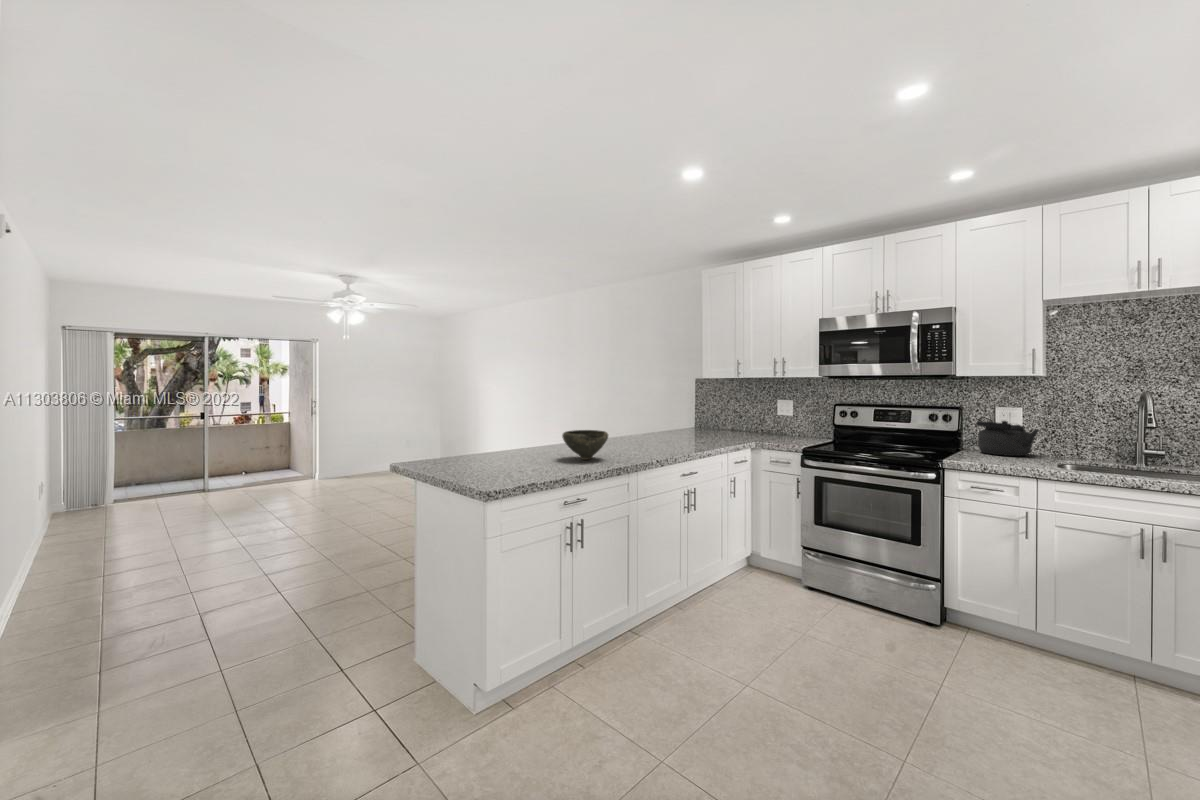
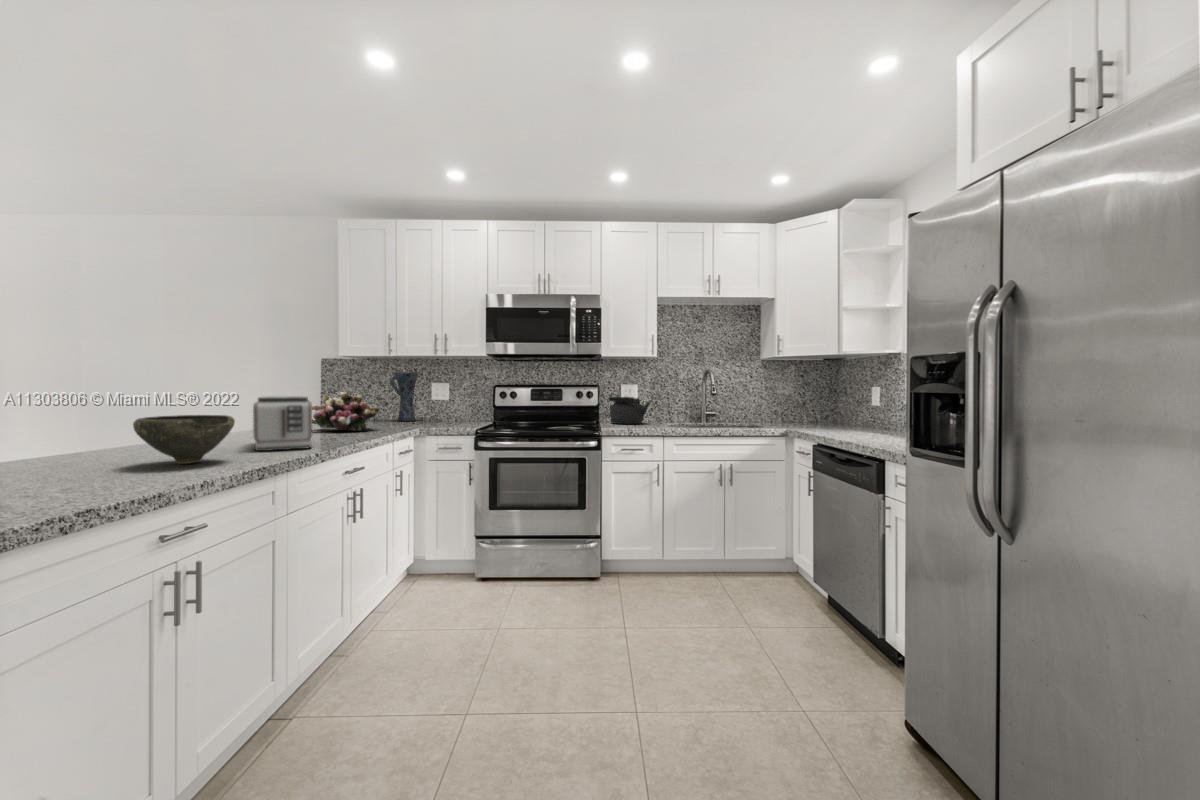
vase: none [742,390,772,434] -> present [390,372,419,421]
flower arrangement: none [669,410,722,442] -> present [312,392,379,431]
toaster: none [624,416,663,455] -> present [253,396,312,451]

